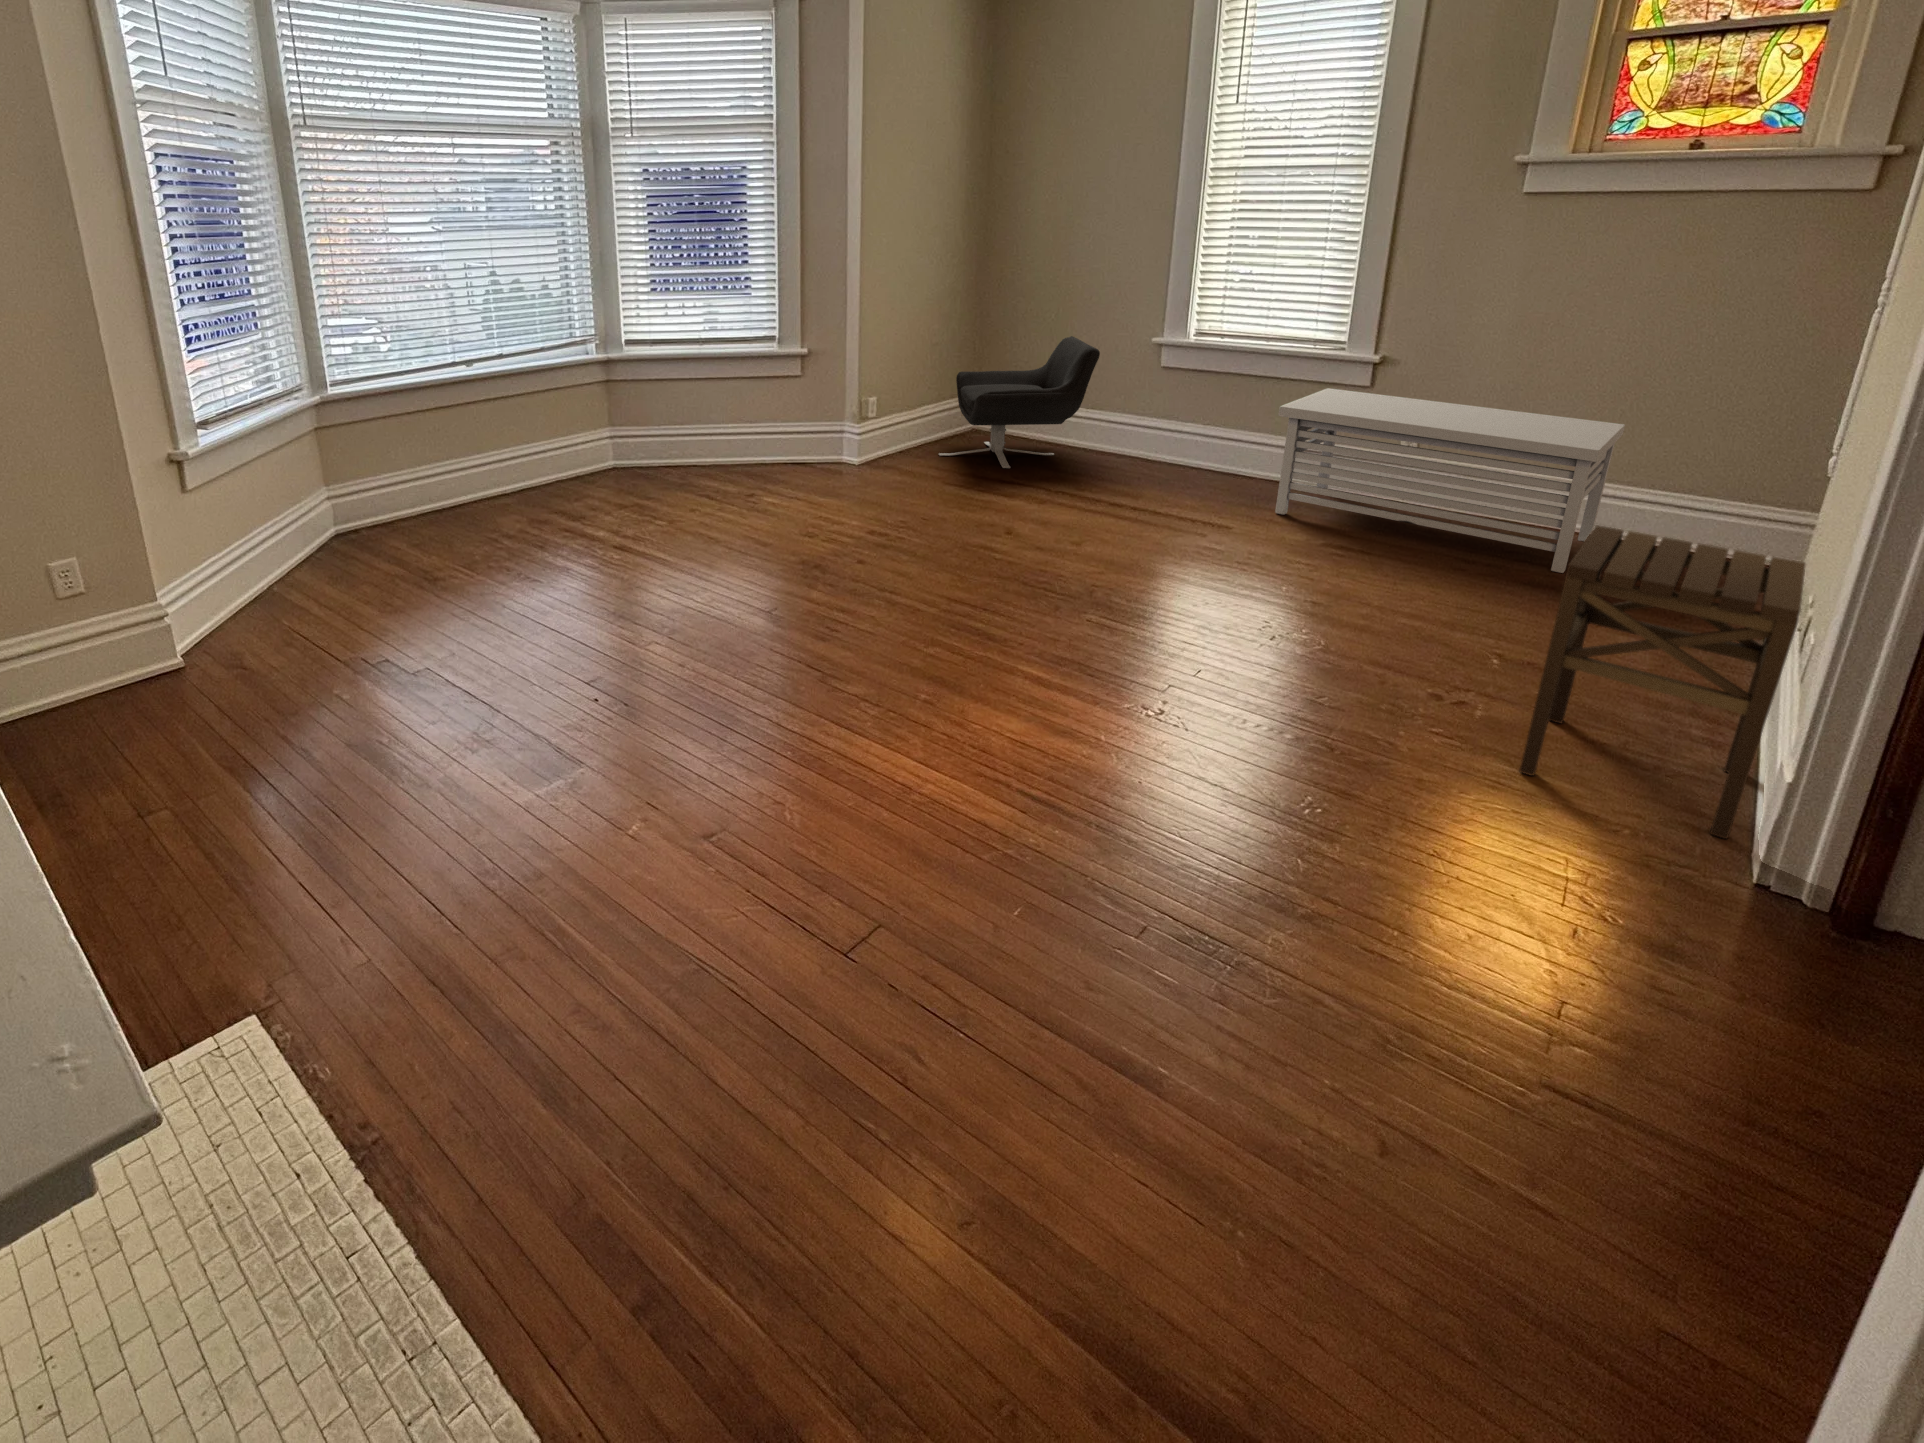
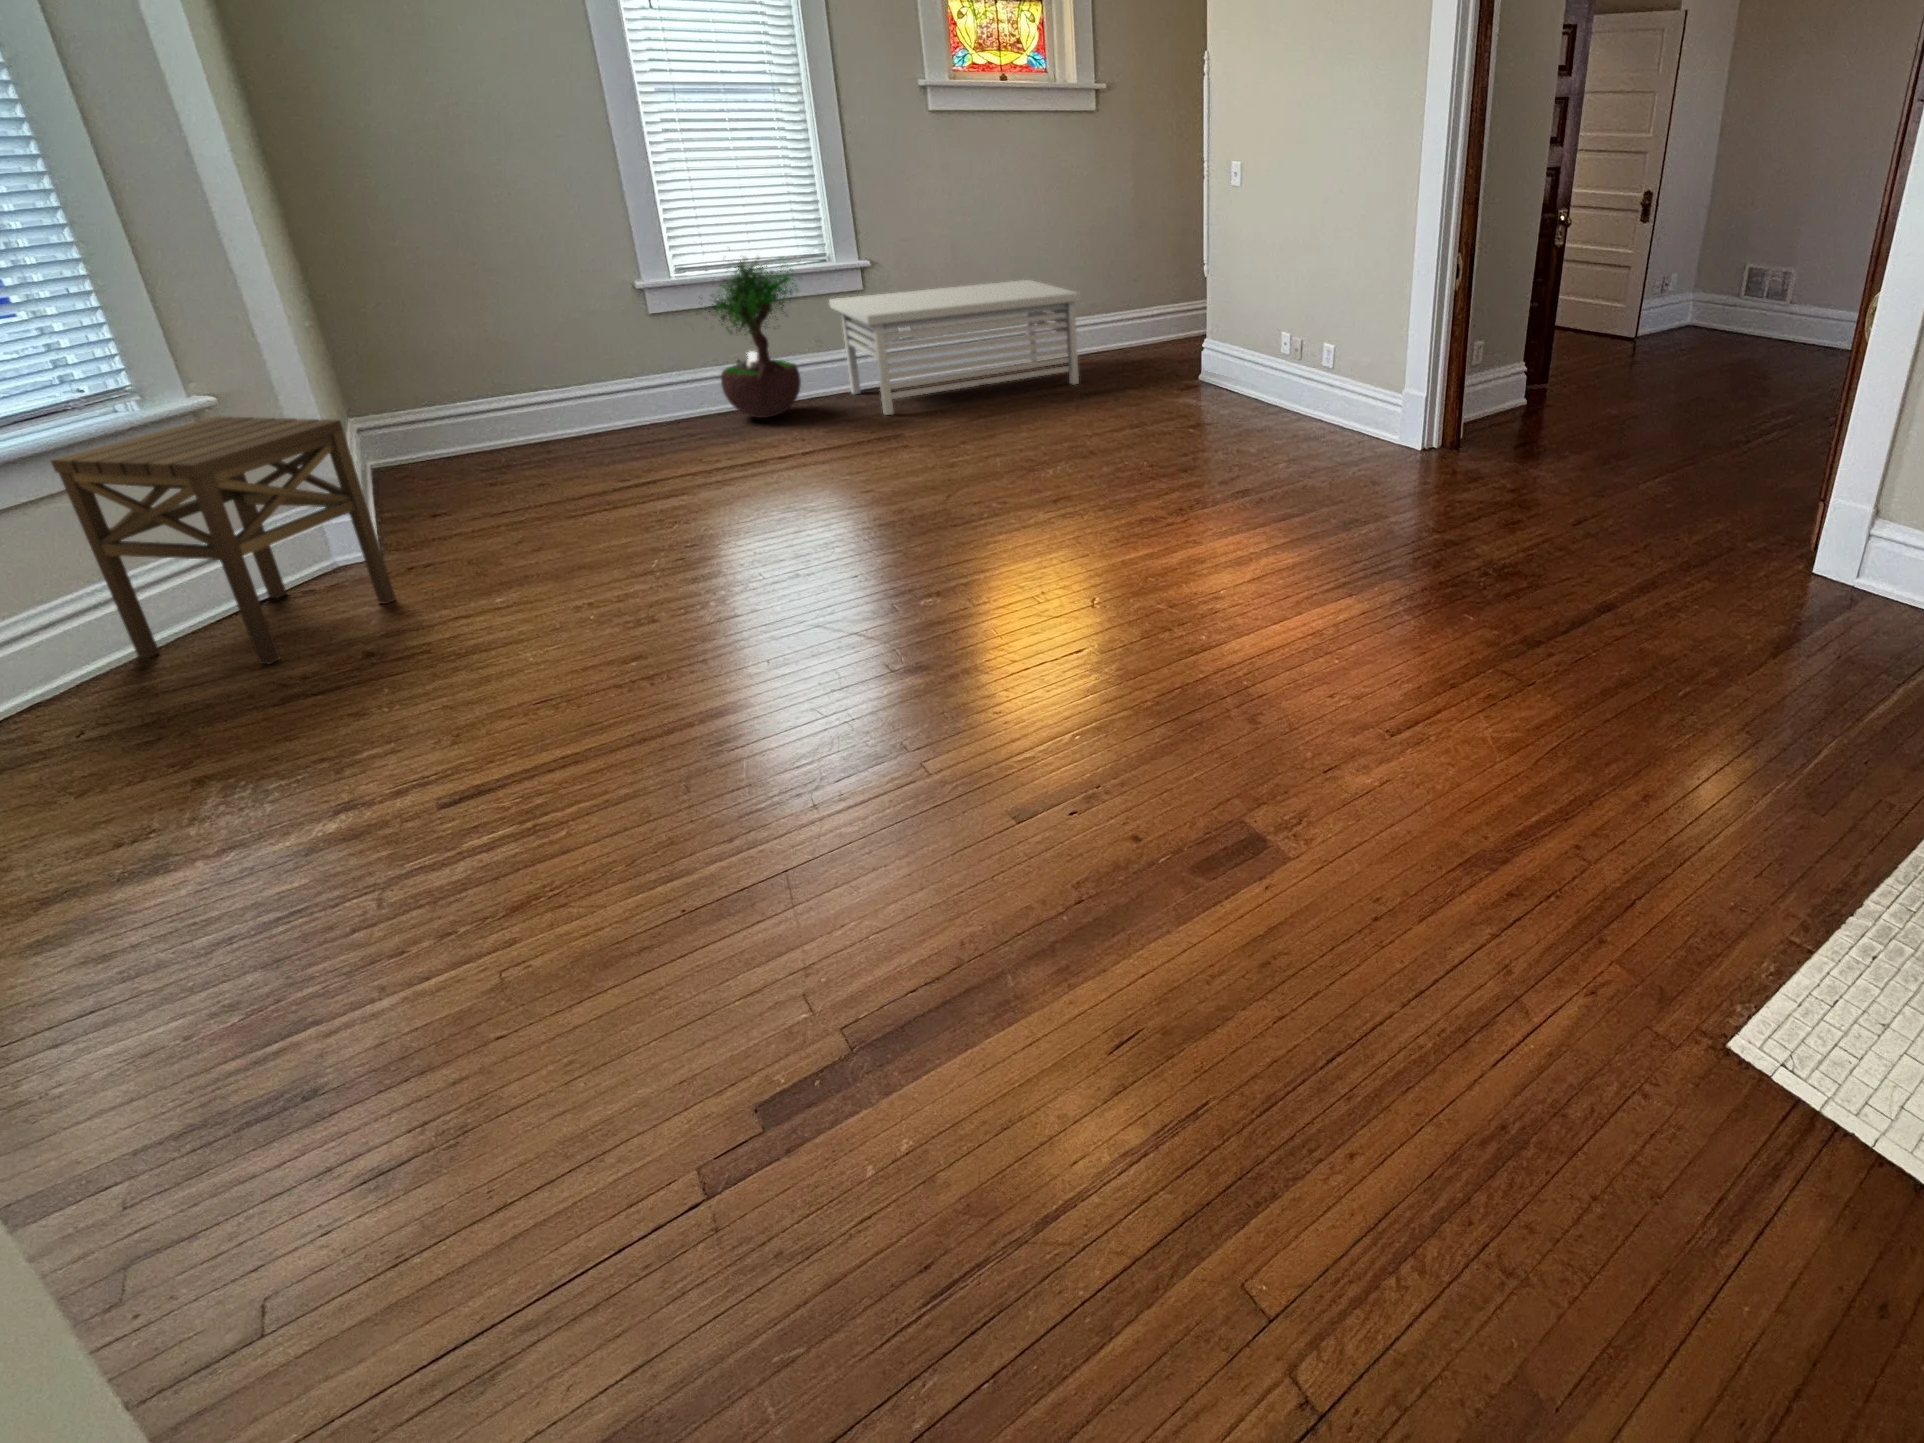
potted tree: none [1154,317,1260,480] -> present [701,258,801,418]
lounge chair: present [939,336,1100,468] -> none [370,302,627,504]
side table: present [1520,525,1806,839] -> present [51,416,396,664]

